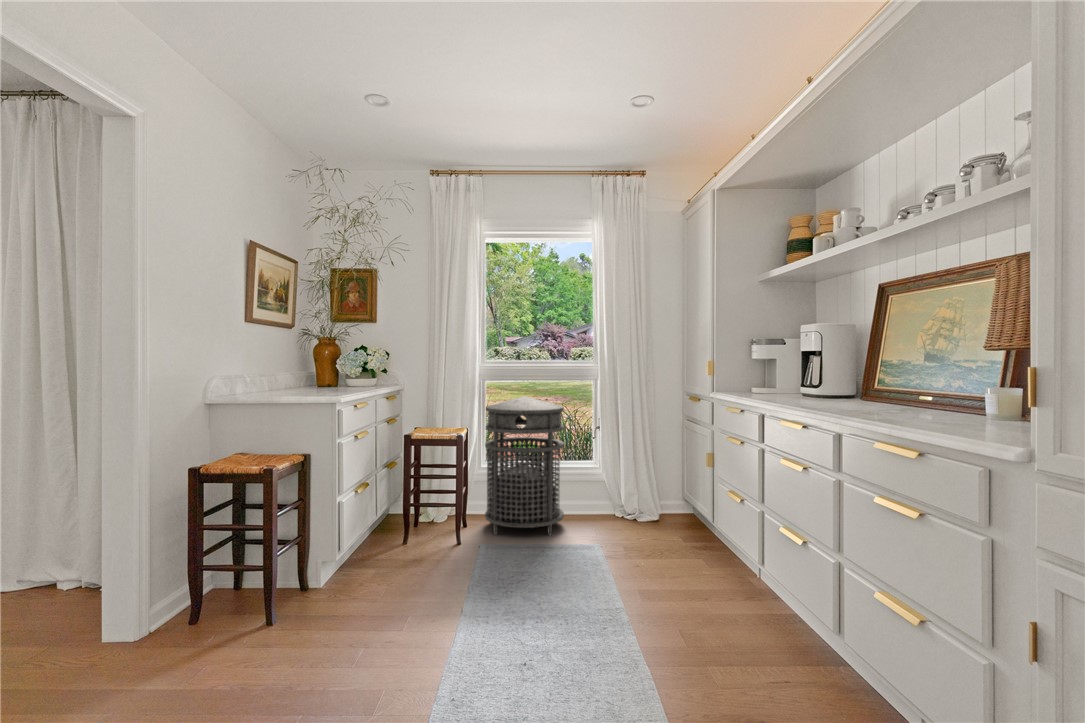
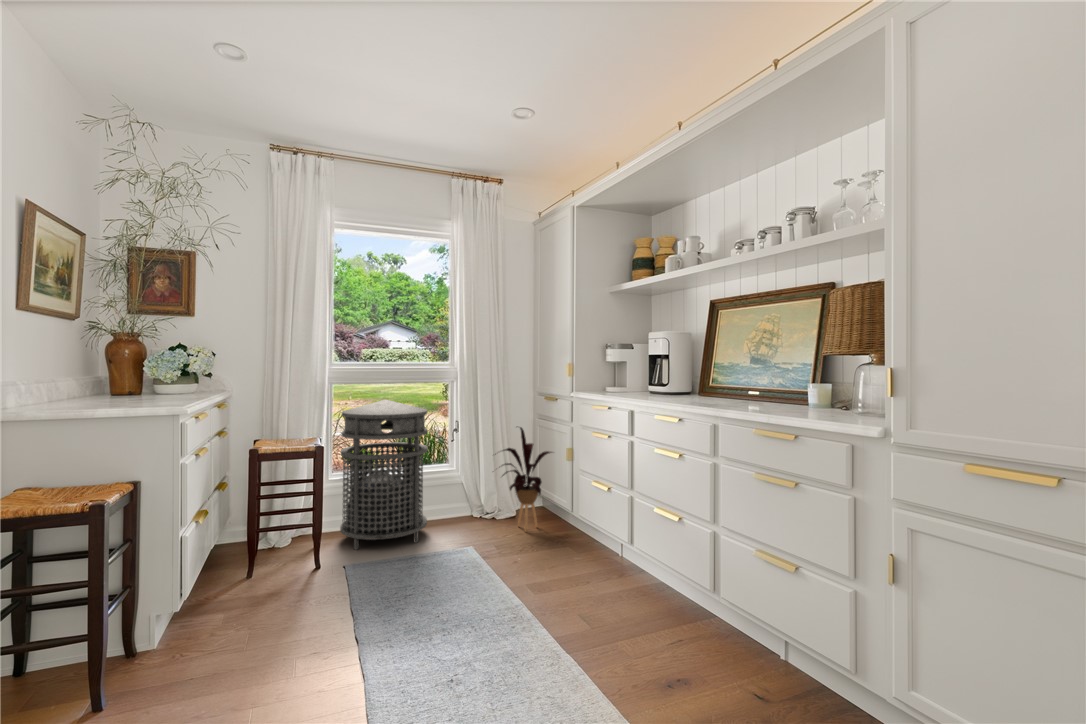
house plant: none [624,427,698,539] -> present [502,427,552,532]

